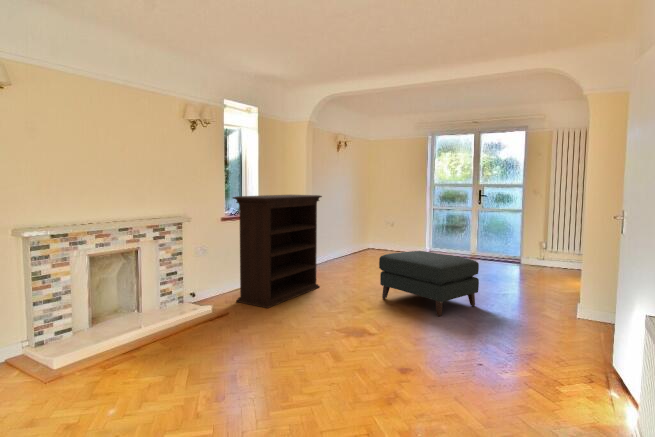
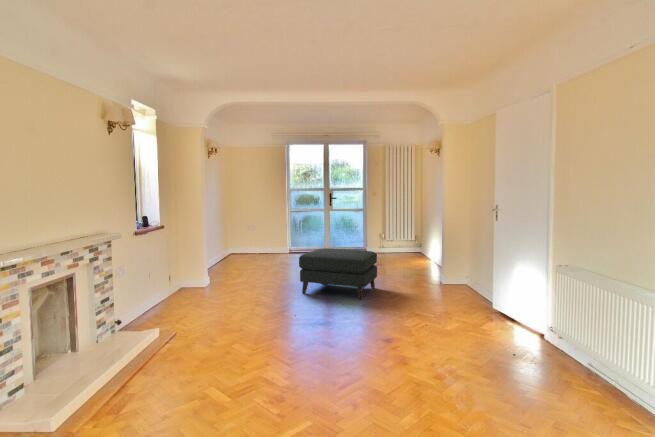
bookshelf: present [233,195,322,308] -> none [164,203,235,319]

